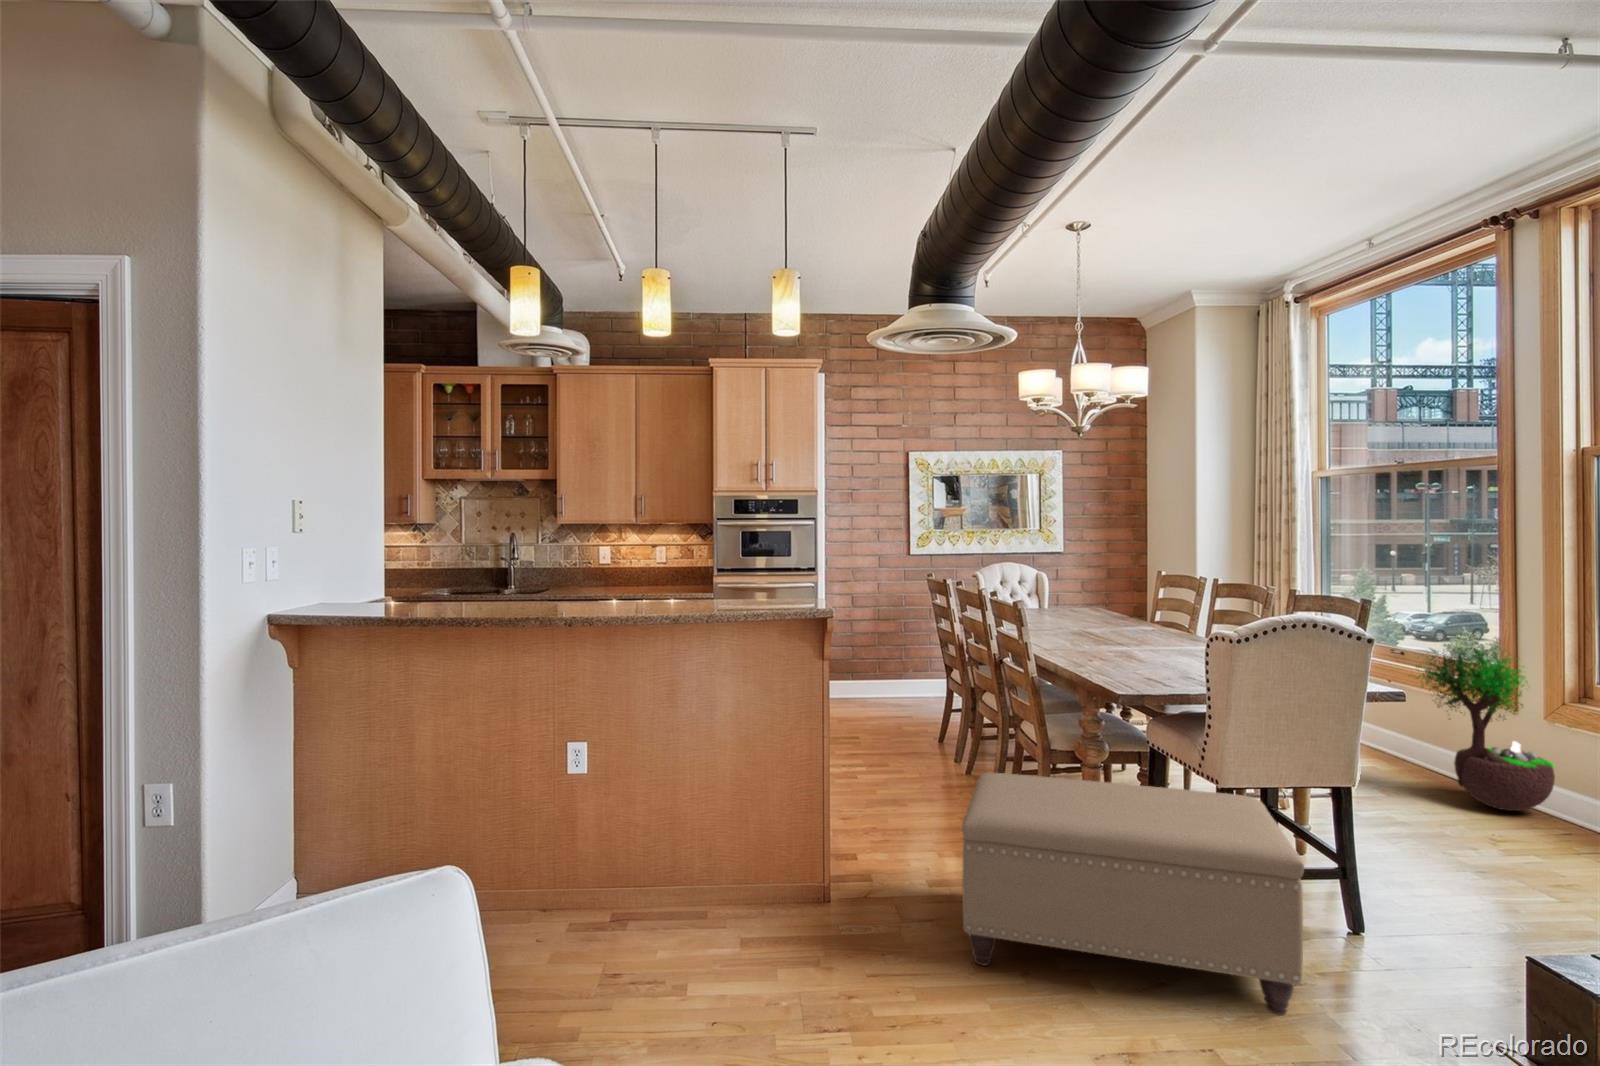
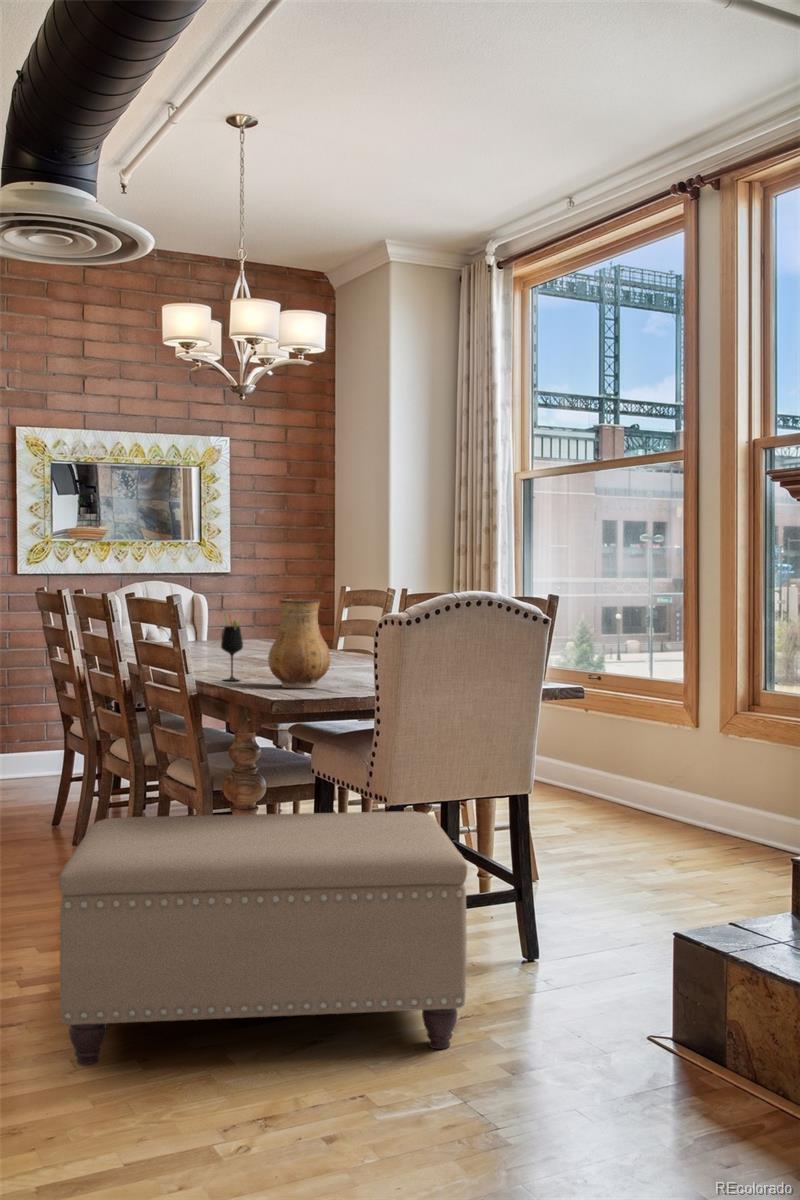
ceramic pitcher: none [1111,608,1163,680] -> present [268,599,330,688]
wine glass: none [1071,615,1089,666] -> present [221,616,243,681]
potted tree: present [1409,641,1555,811] -> none [599,639,729,833]

